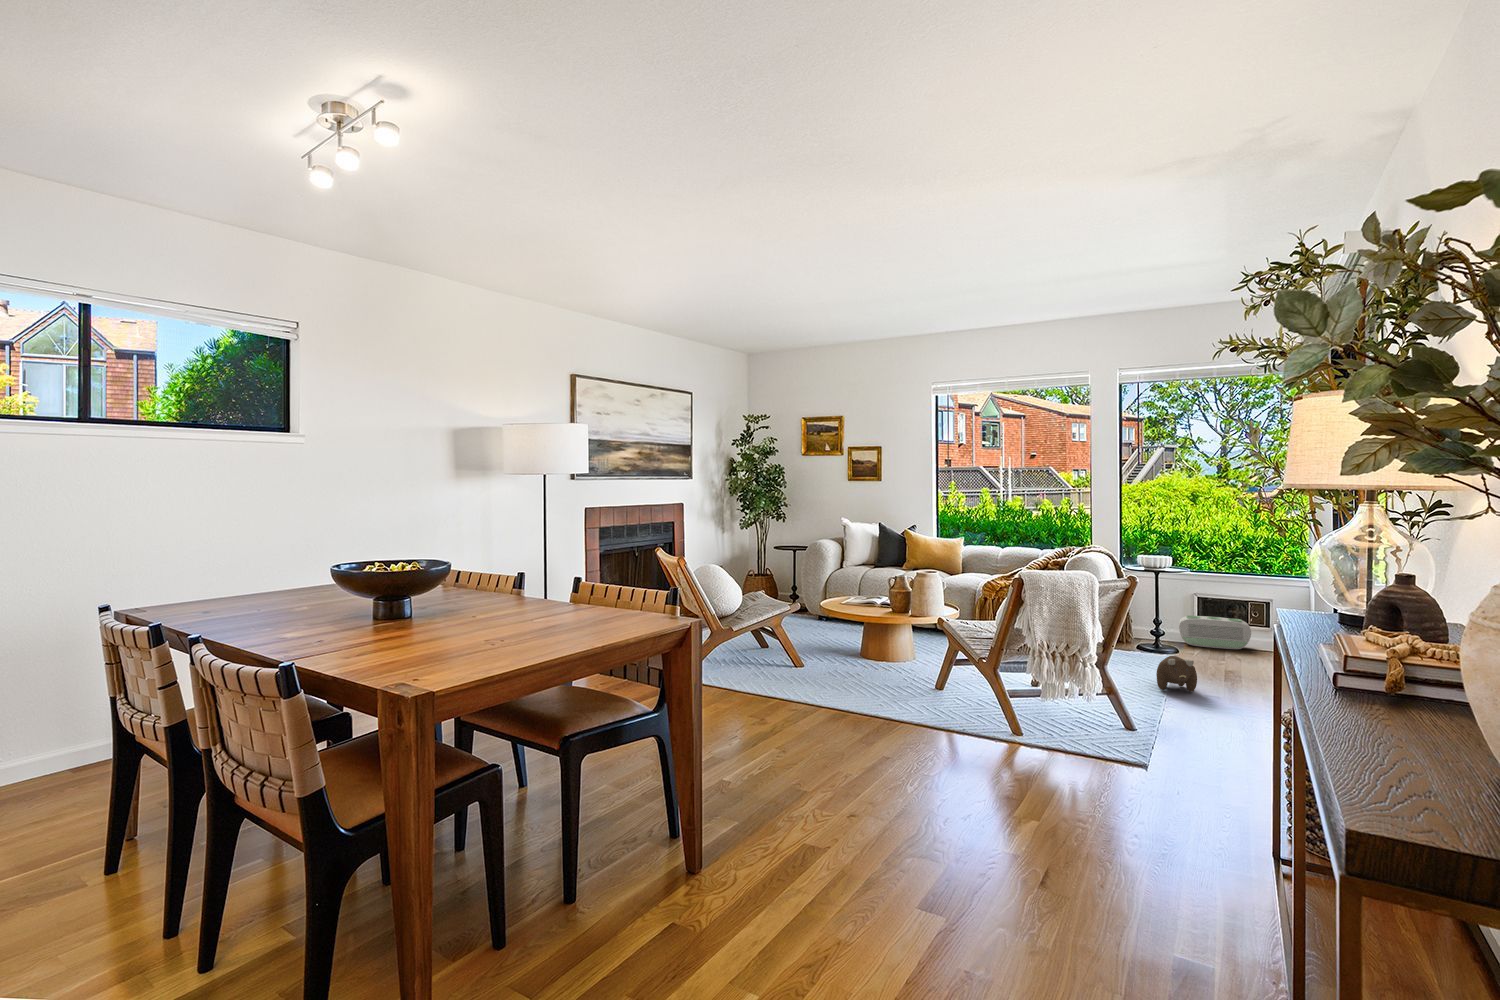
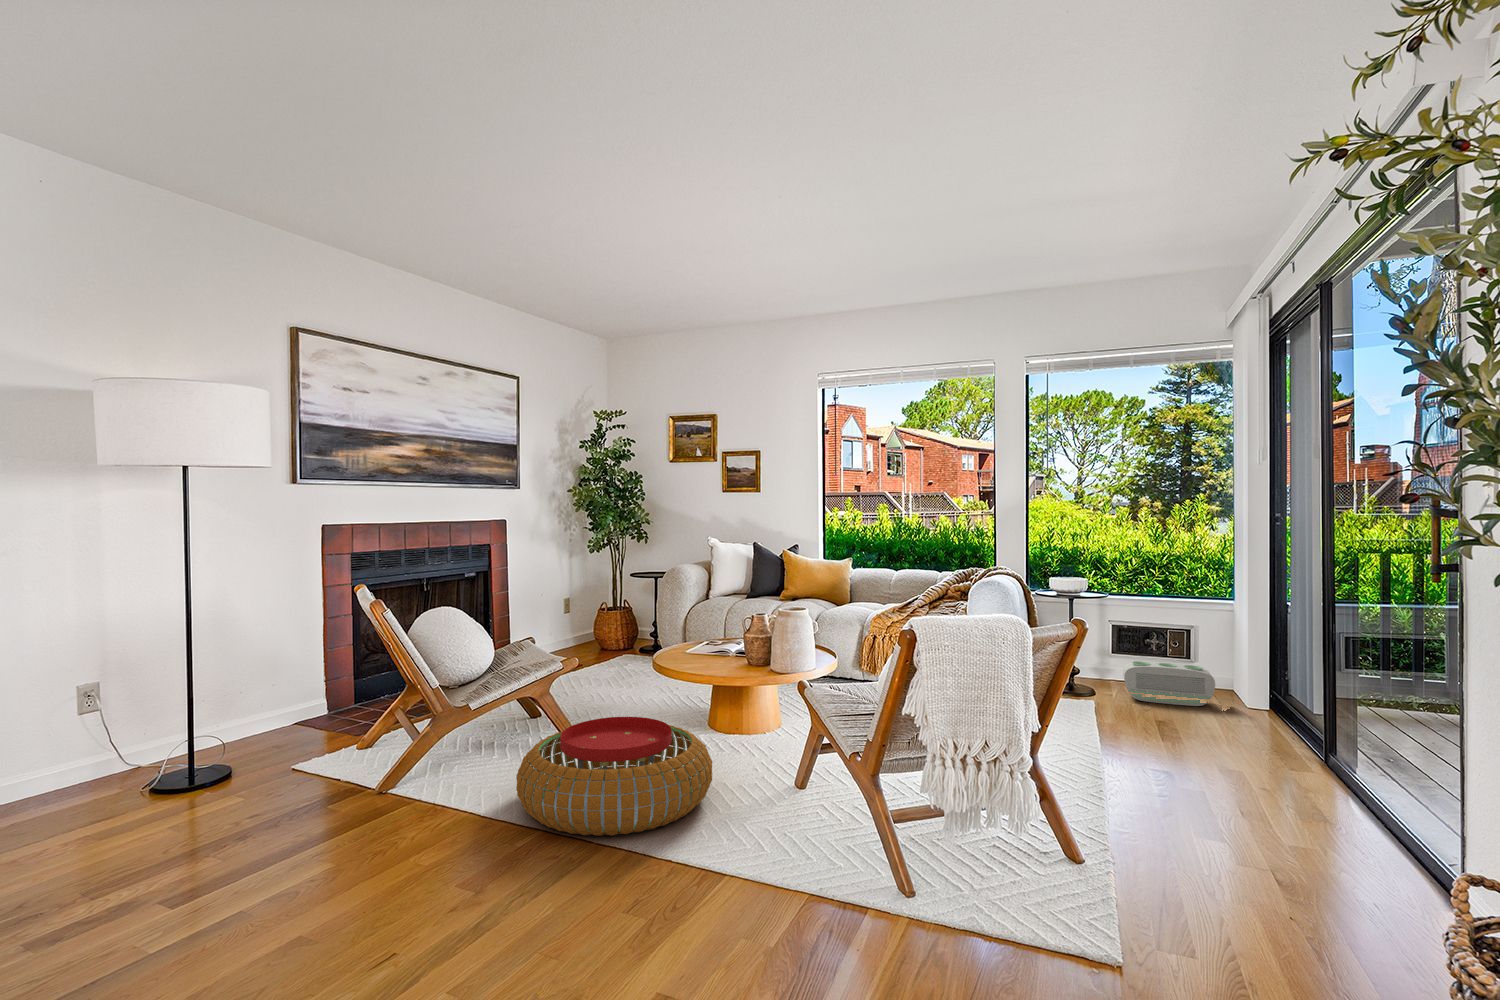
pouf: none [757,639,882,706] -> present [516,717,712,836]
plush toy: present [1156,656,1197,692] -> none [1109,731,1168,785]

